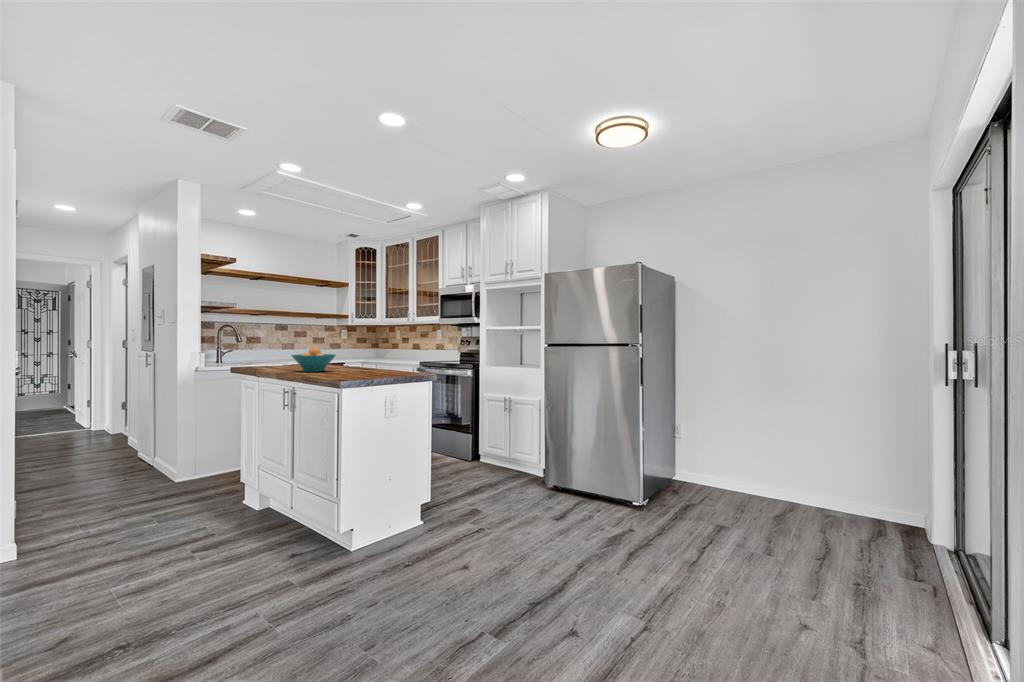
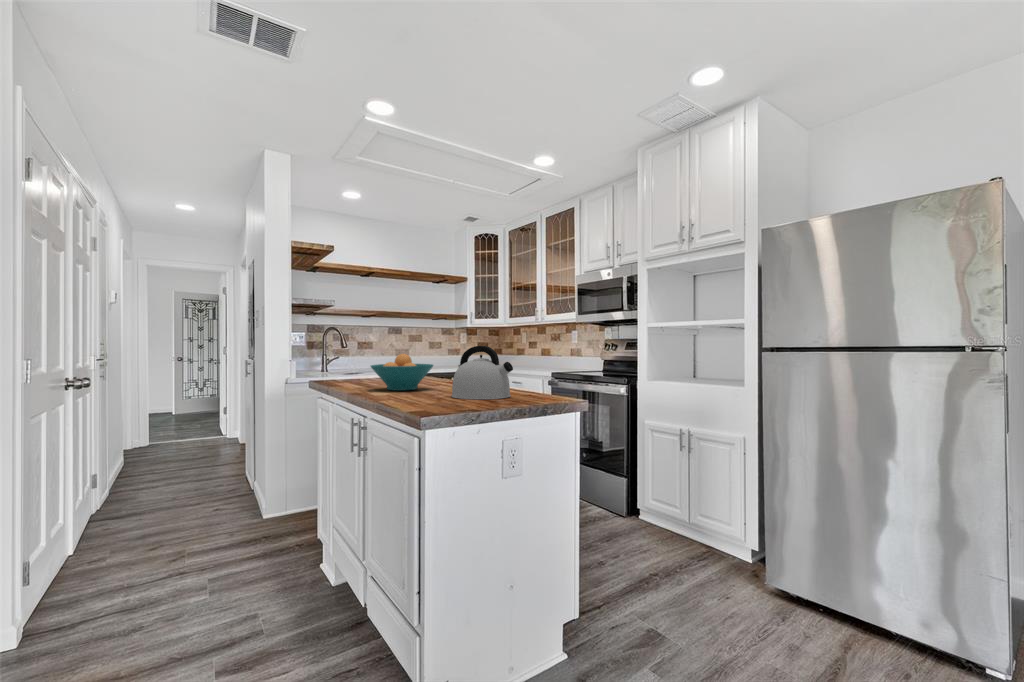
kettle: none [352,342,391,374] -> present [452,346,513,399]

